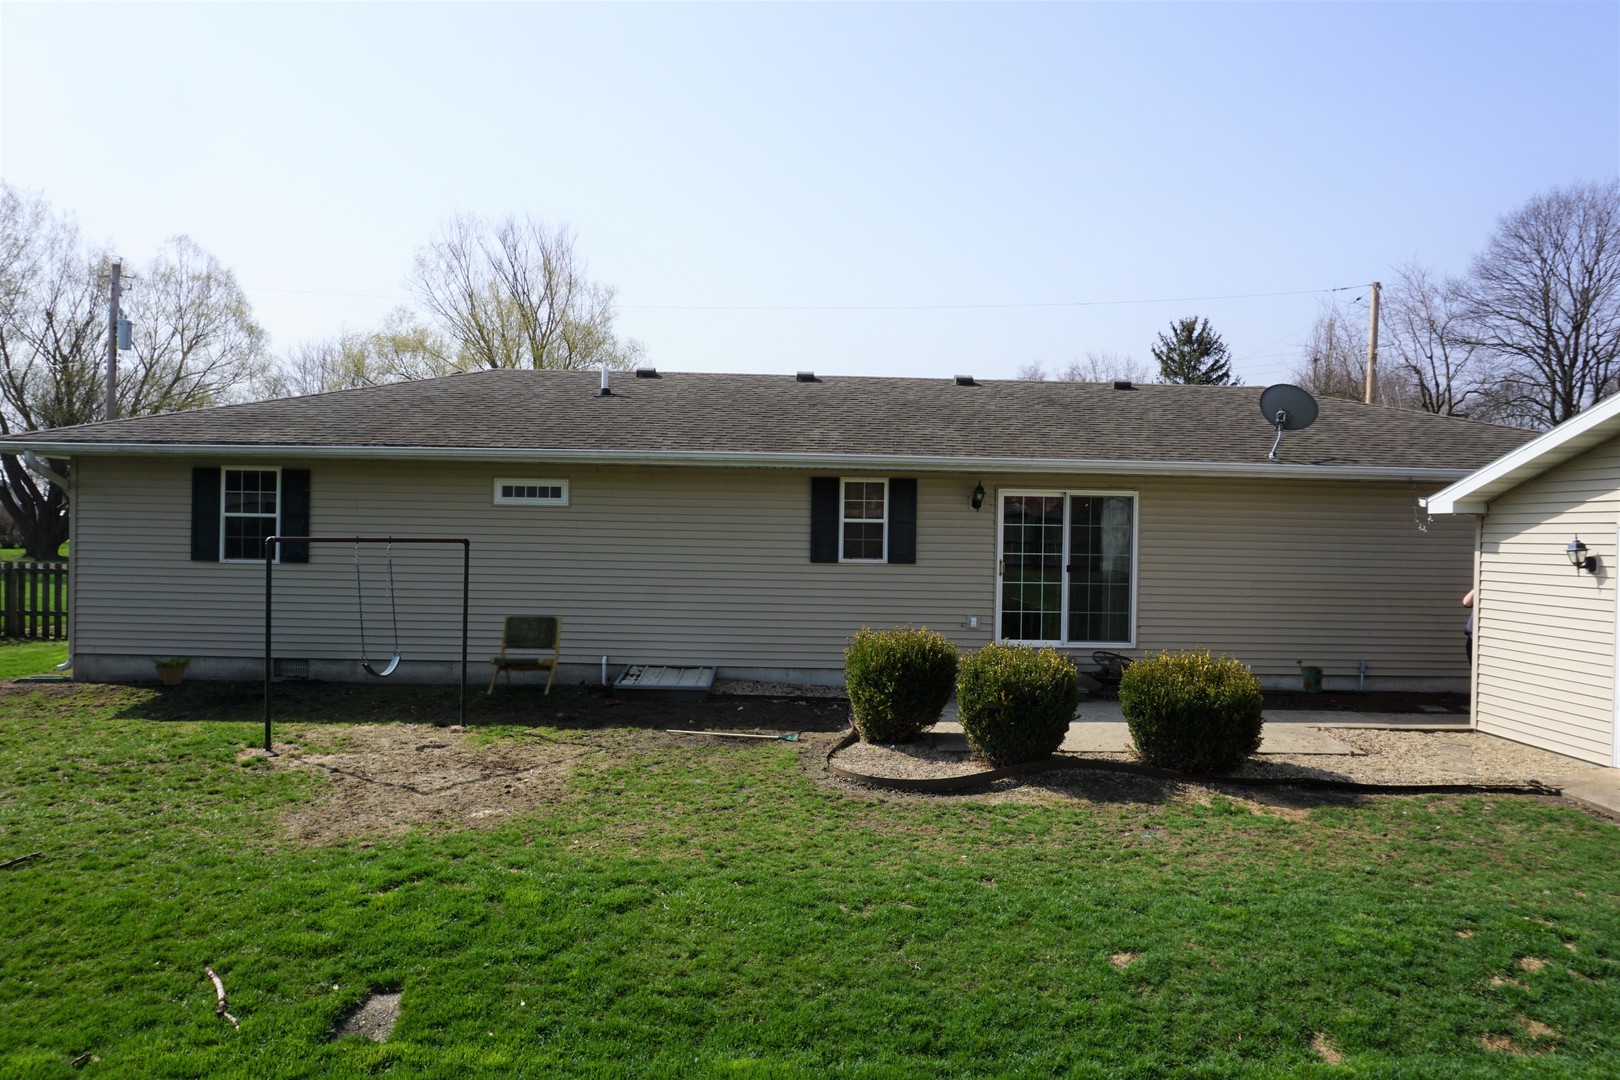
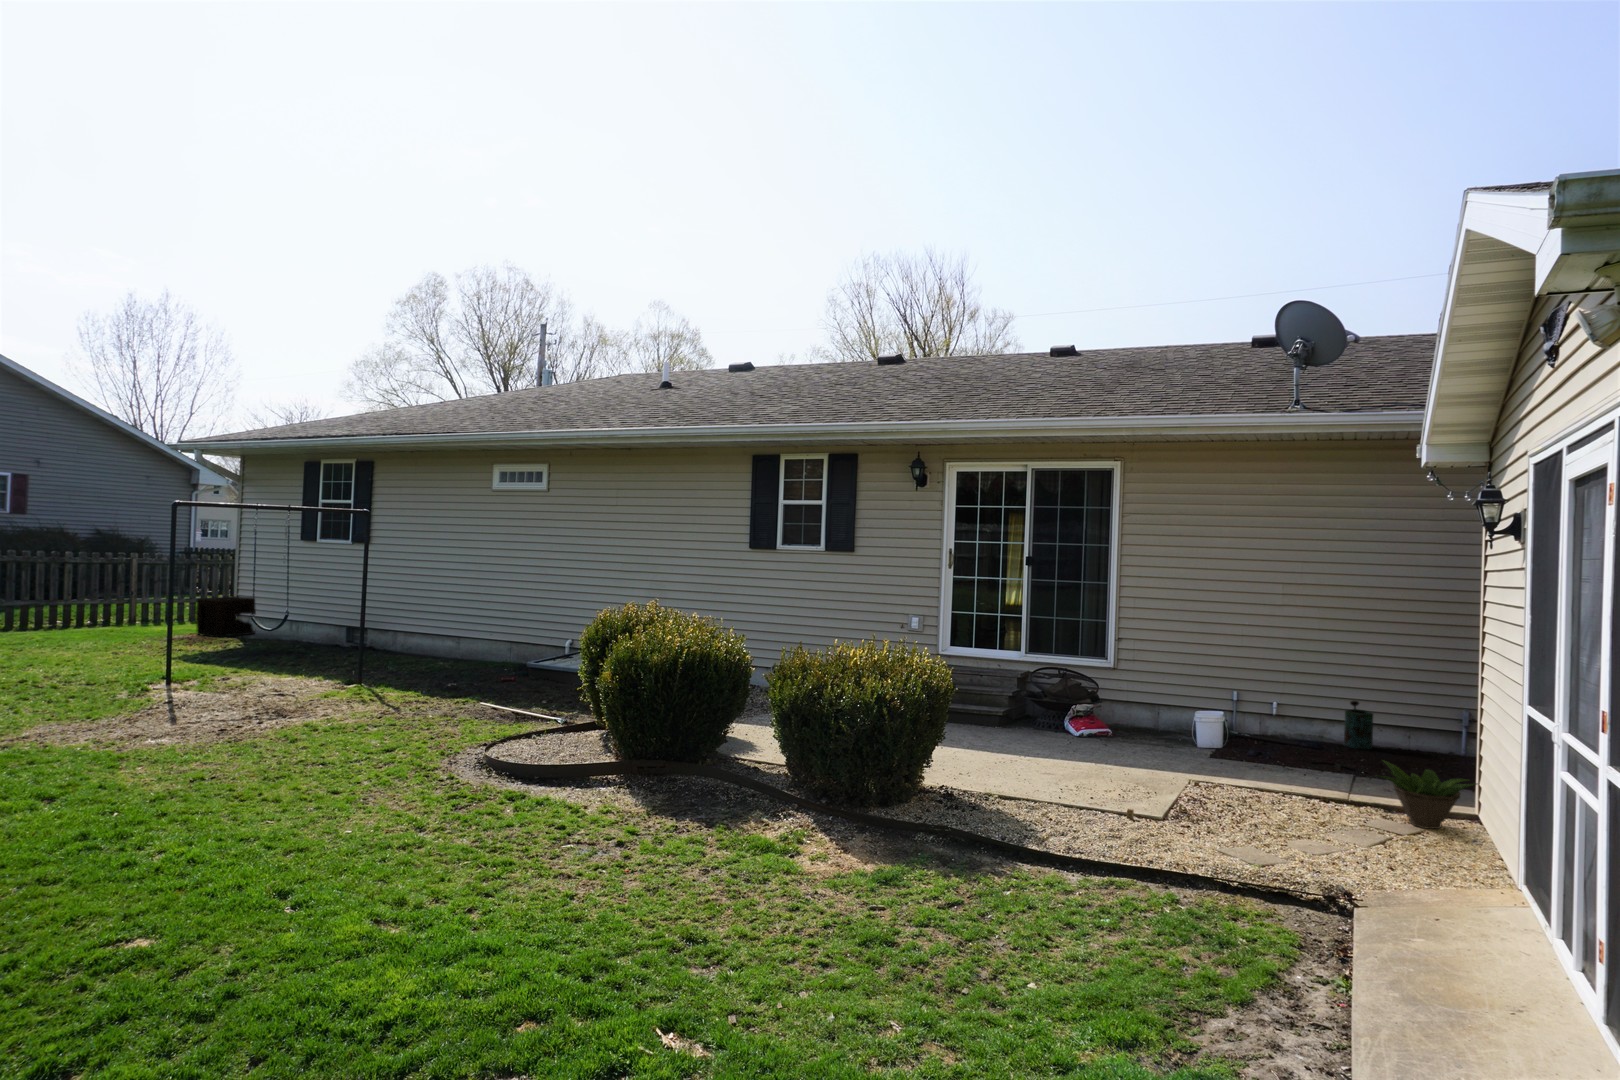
lounge chair: present [488,615,562,694] -> none [448,593,534,669]
wooden crate: none [36,635,117,688] -> present [196,596,256,637]
decorative plant: present [151,655,200,685] -> present [1381,761,1477,829]

